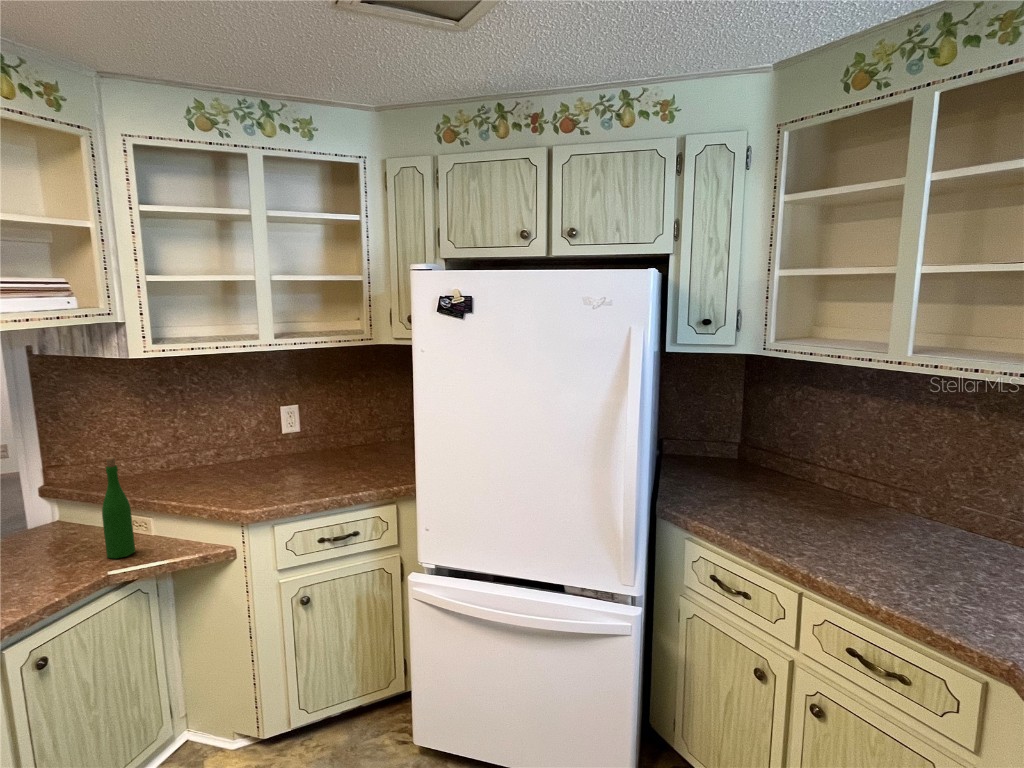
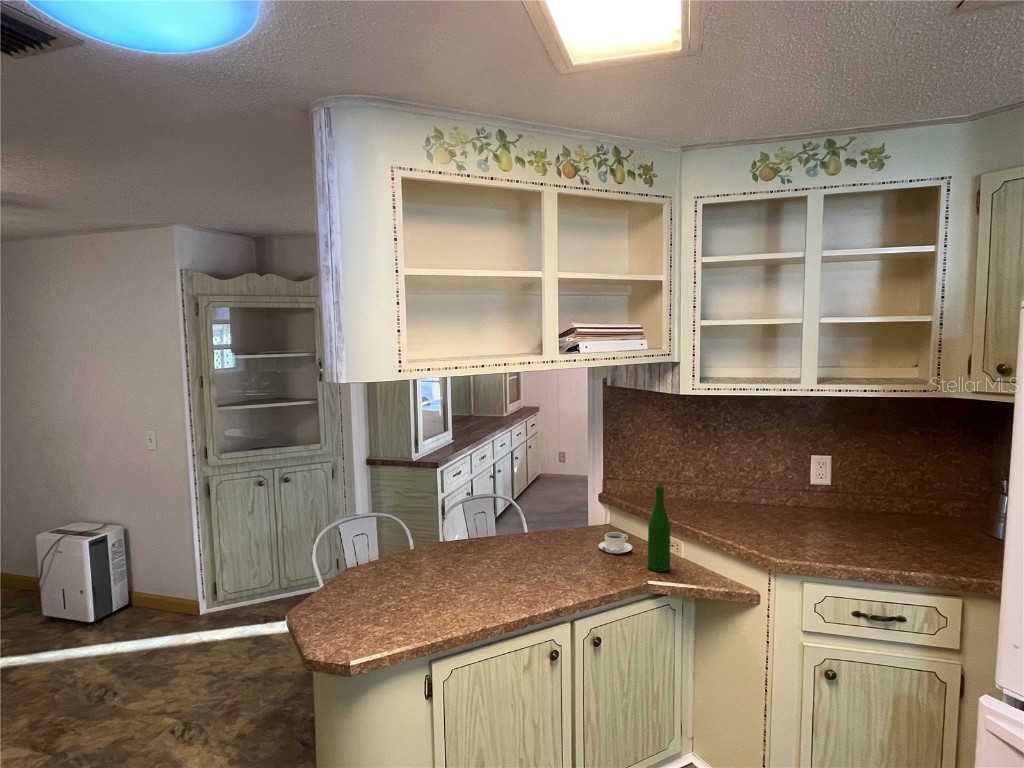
coffee cup: none [37,527,86,554] -> present [598,532,632,554]

